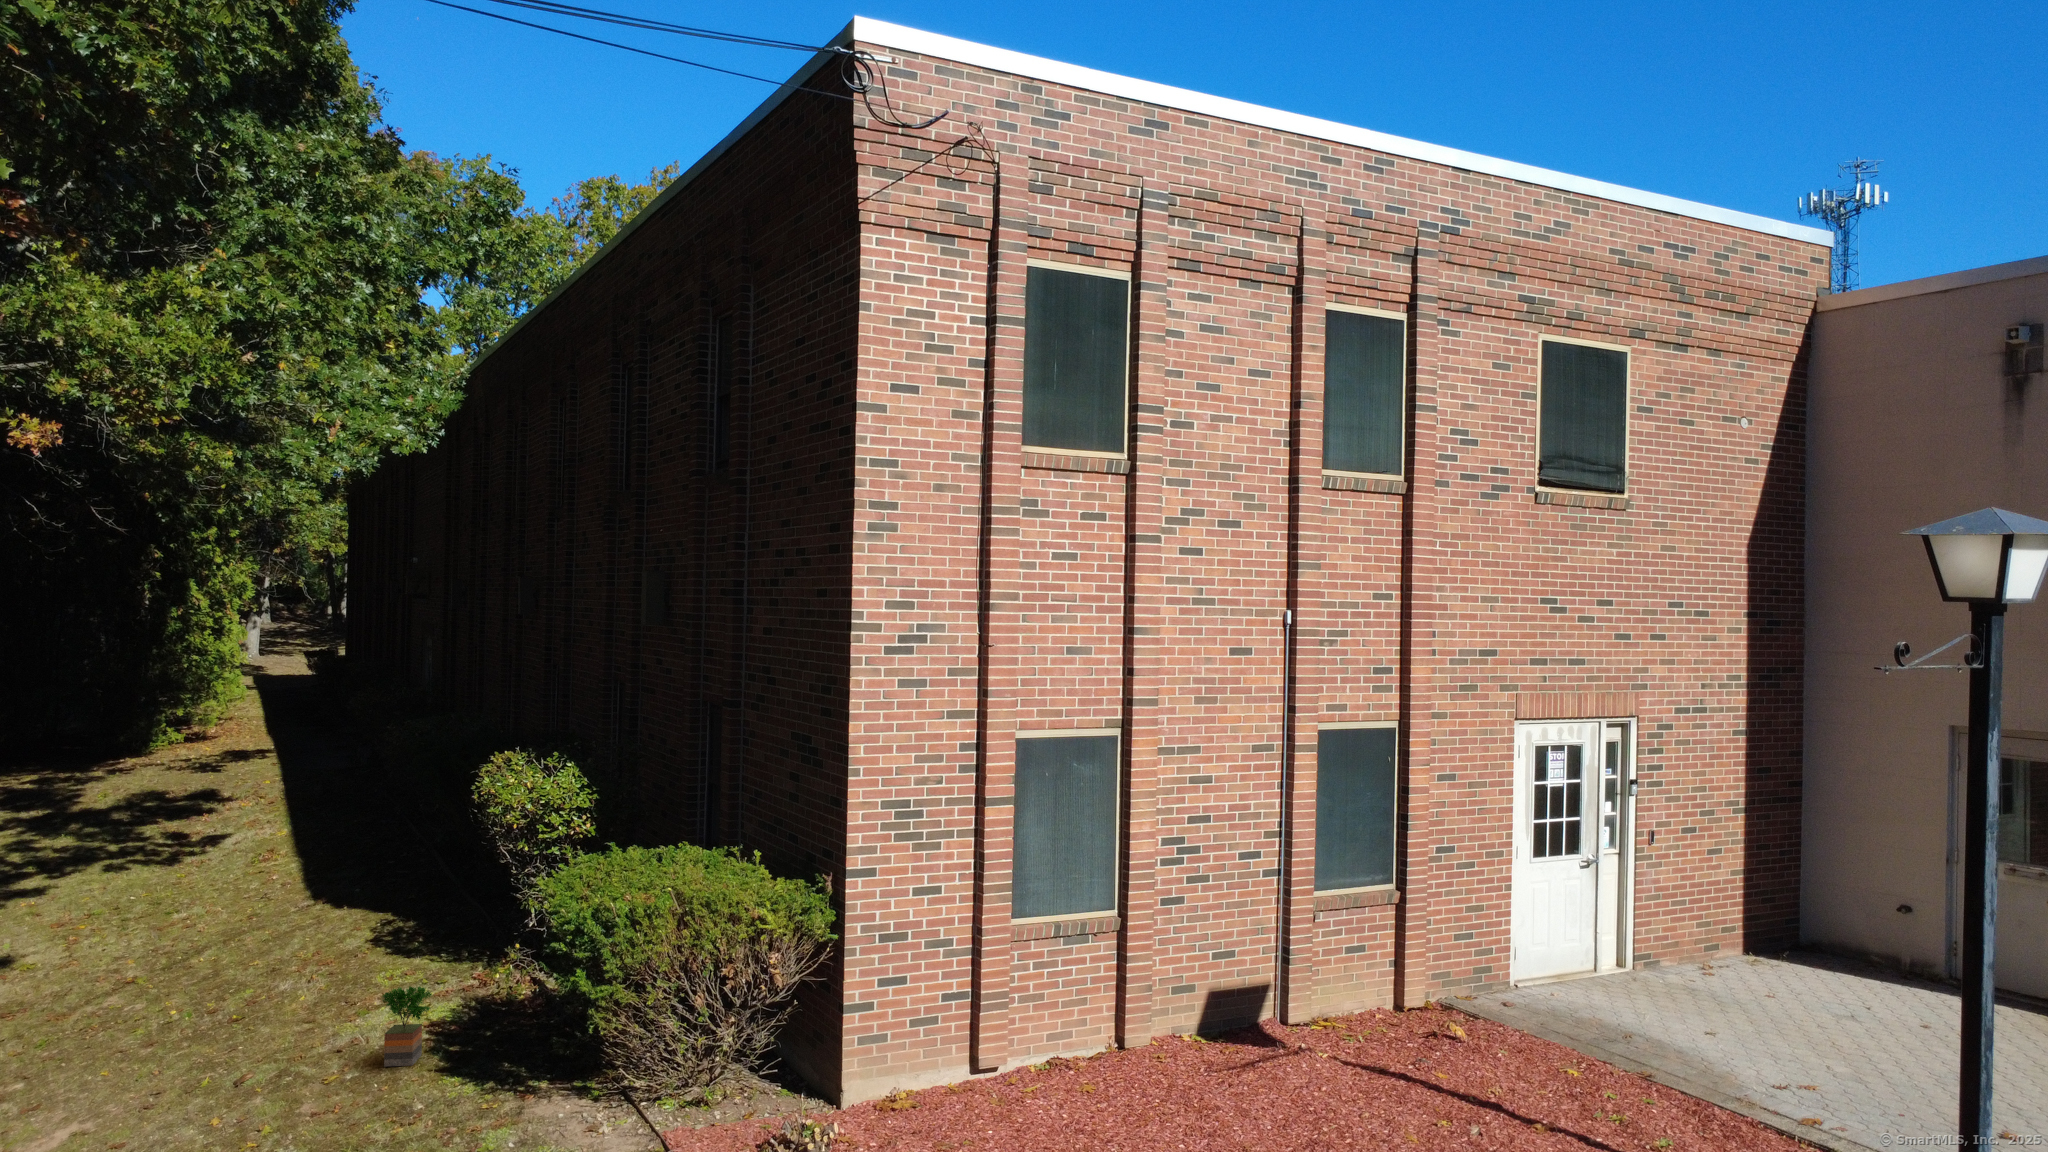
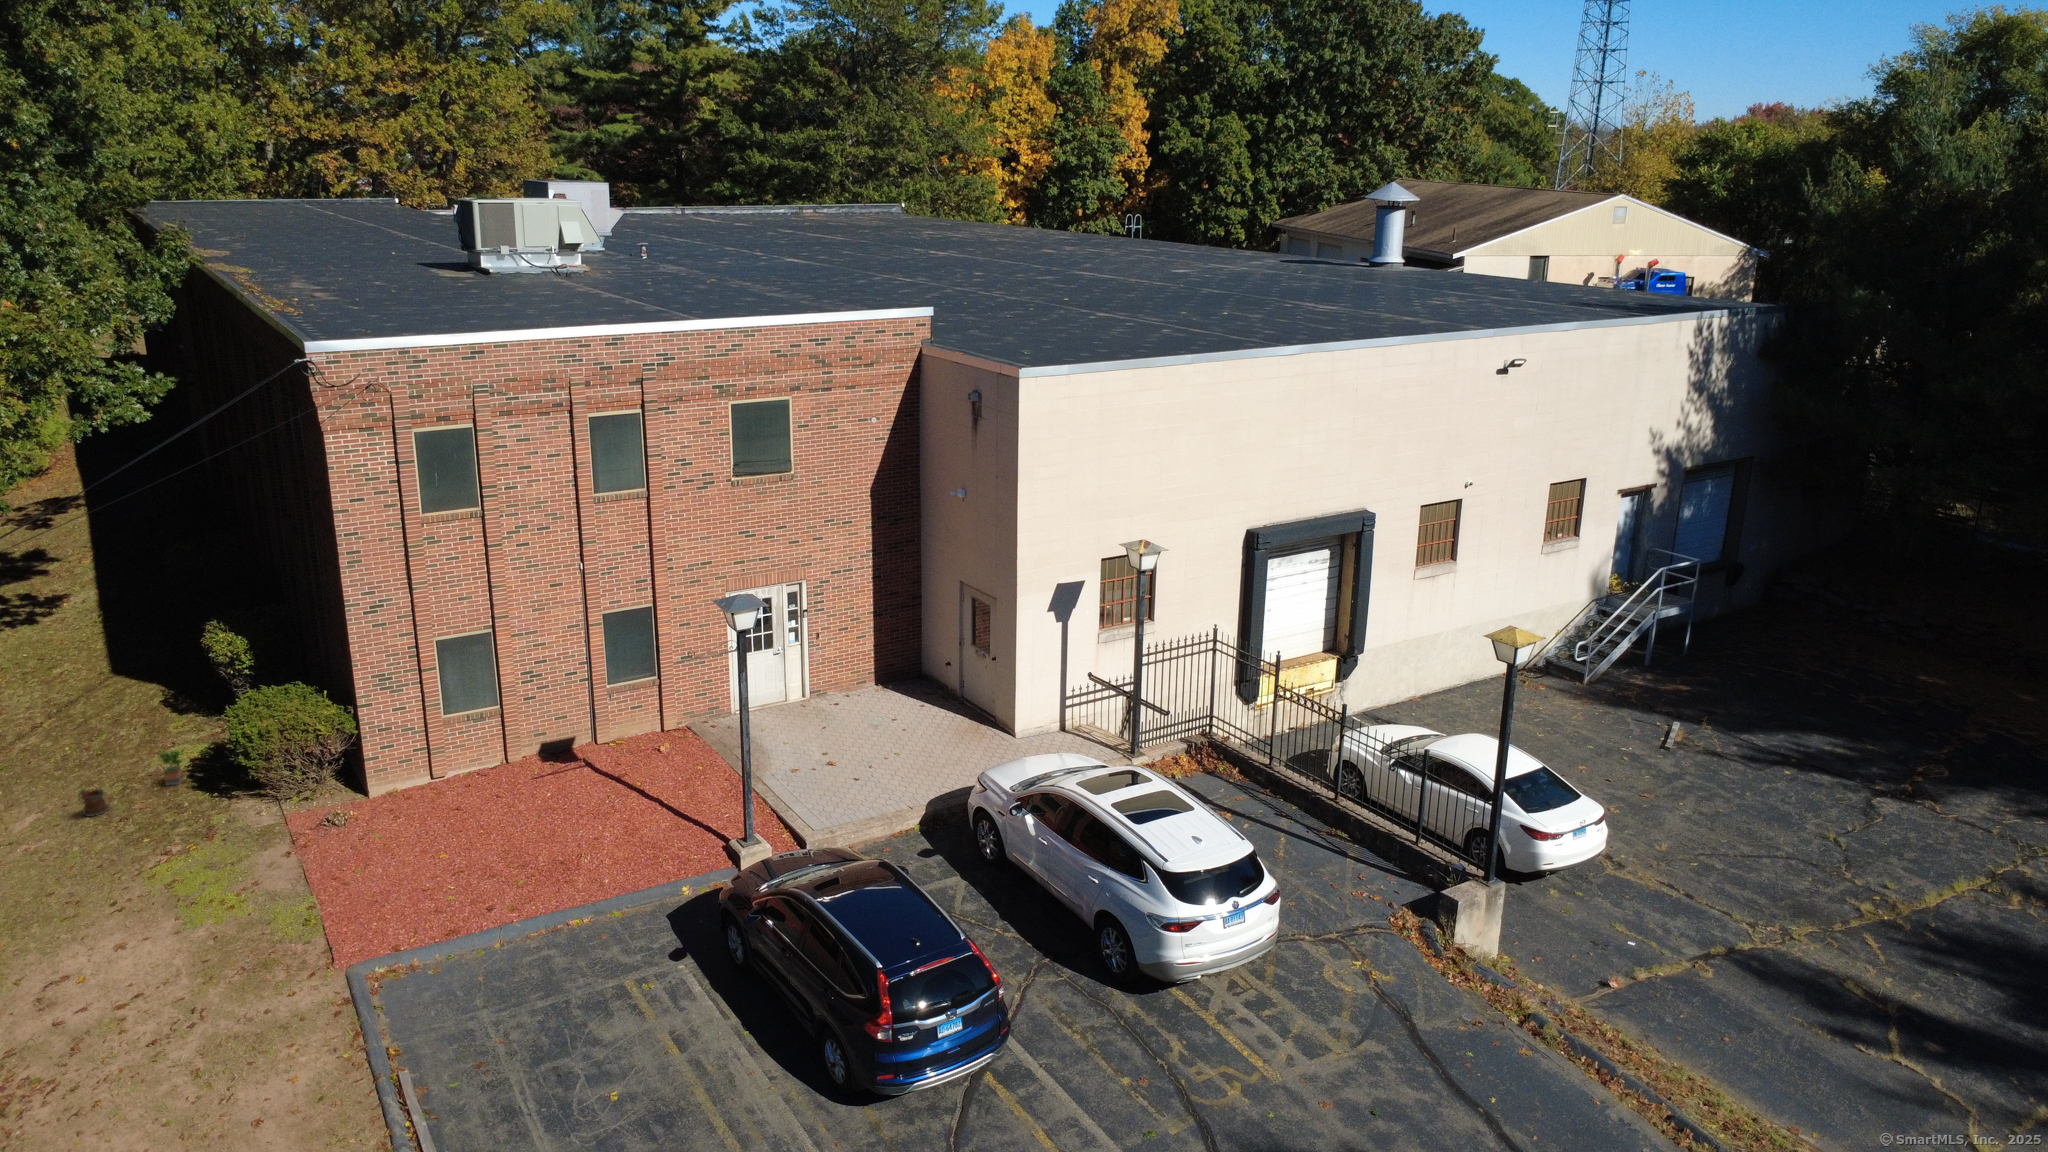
bucket: none [193,1055,257,1123] -> present [79,789,109,816]

